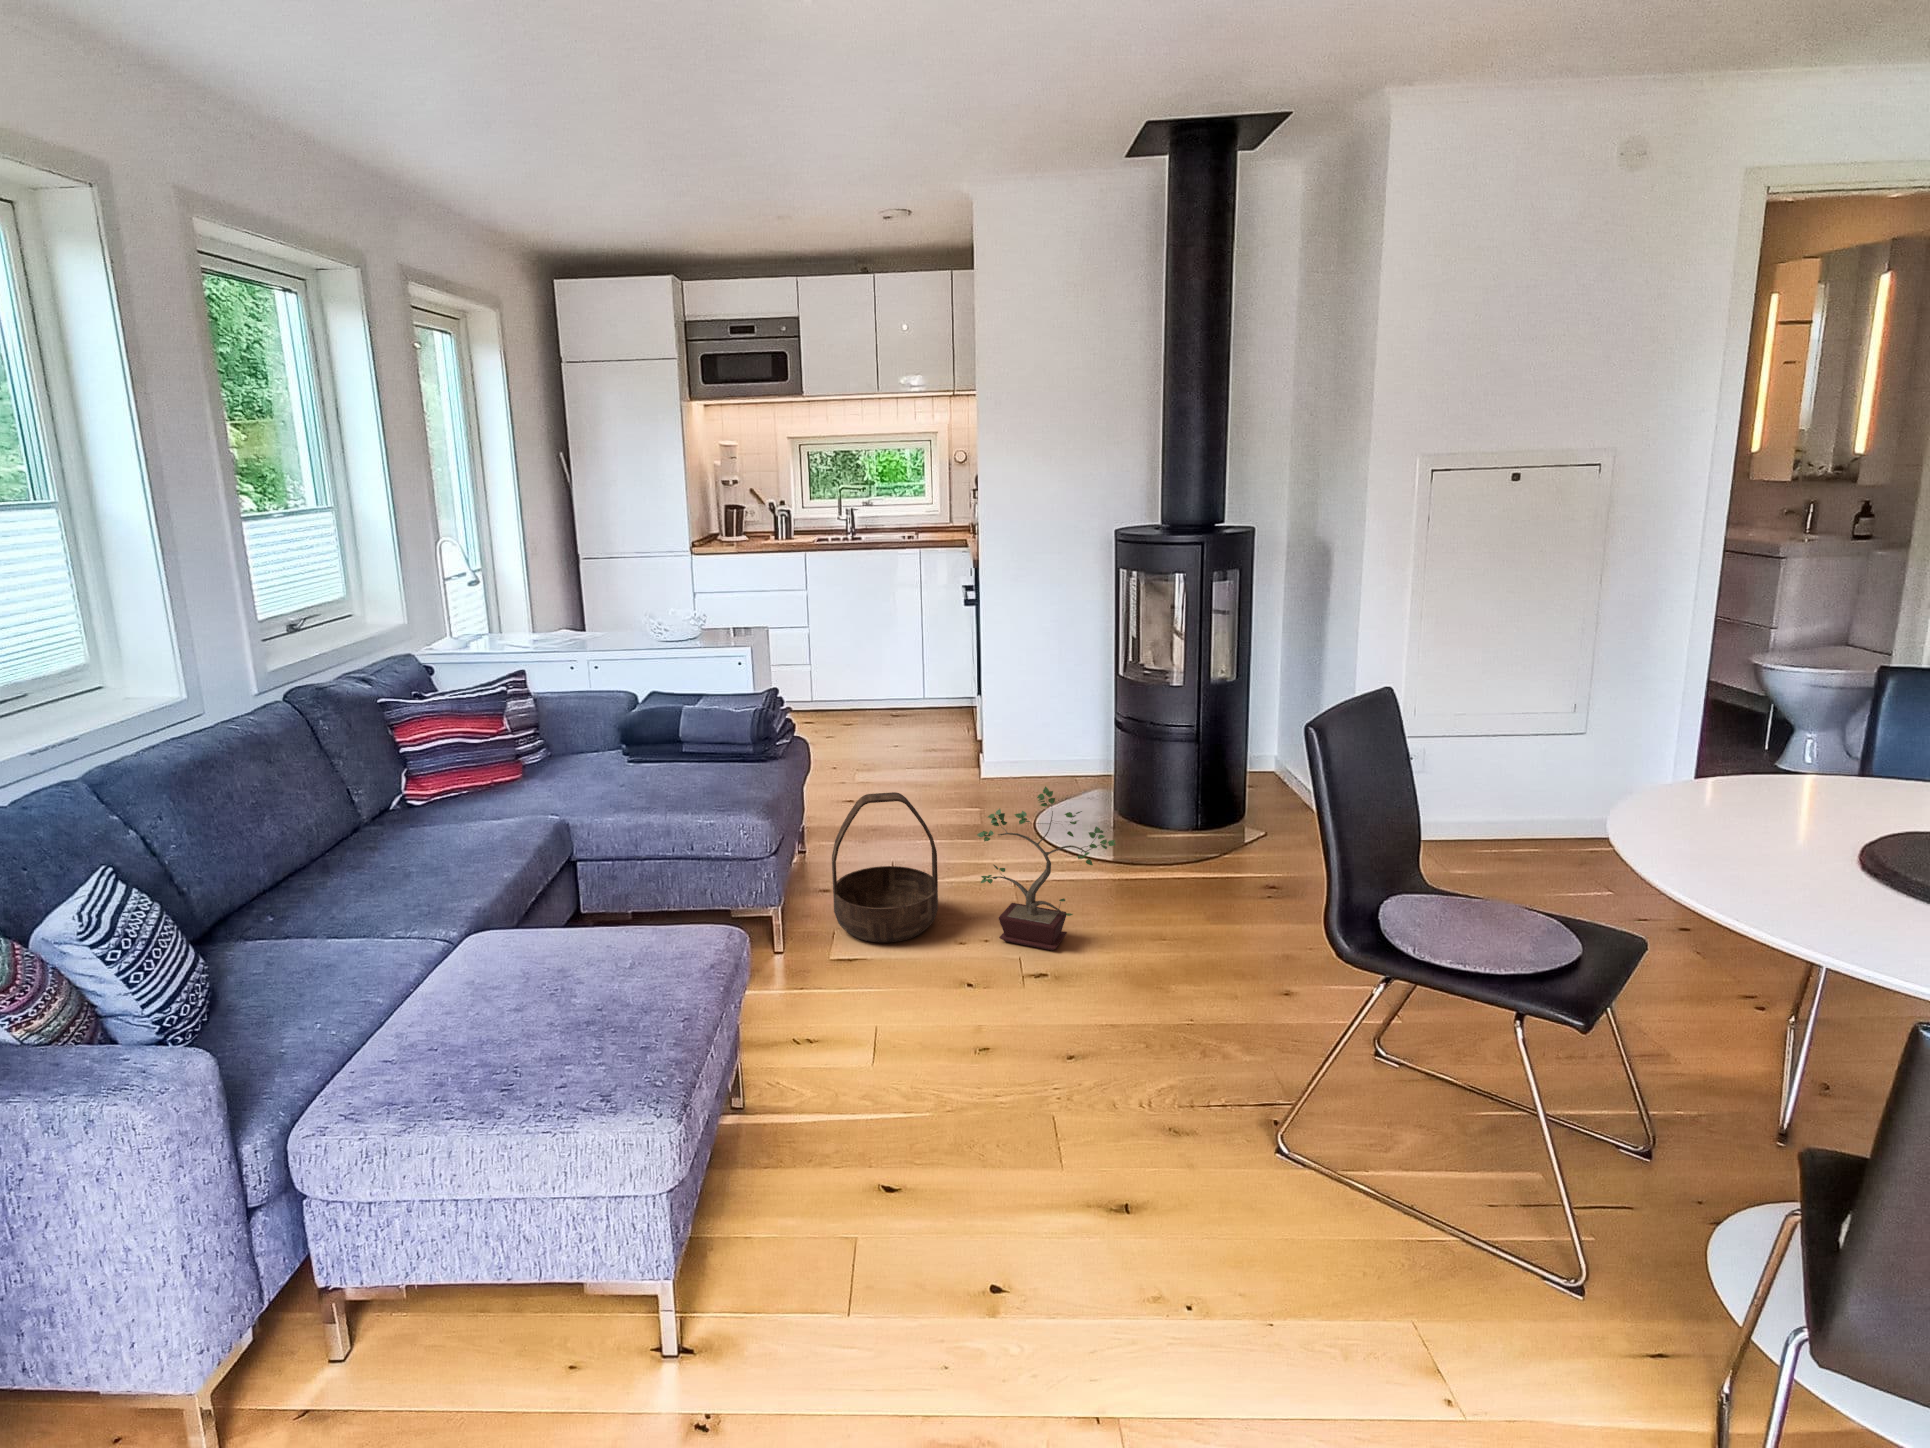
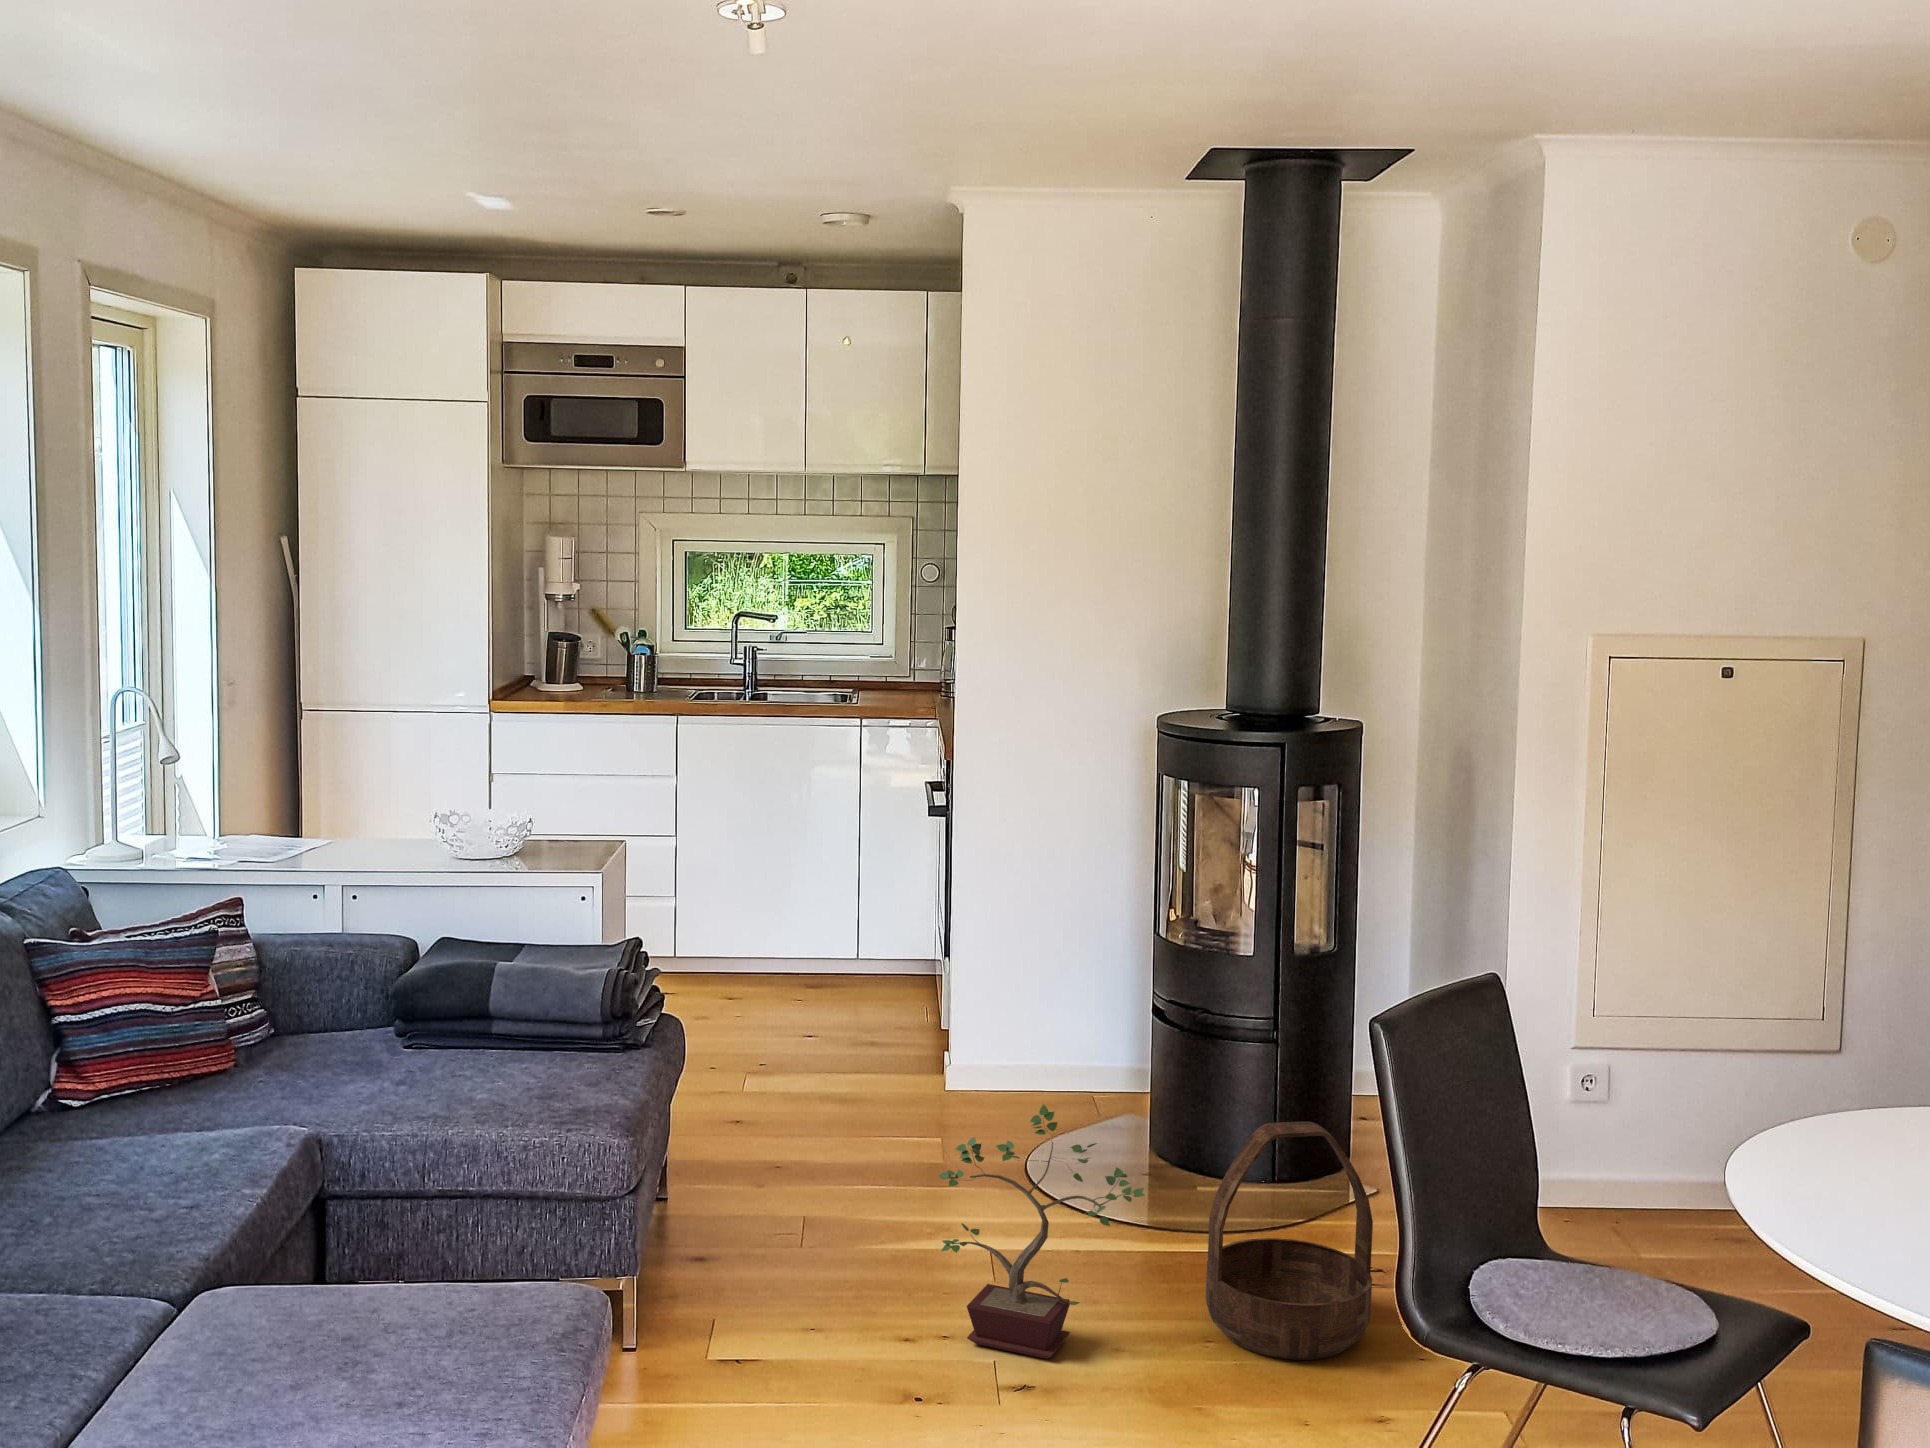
basket: present [832,792,938,943] -> present [1206,1121,1373,1360]

